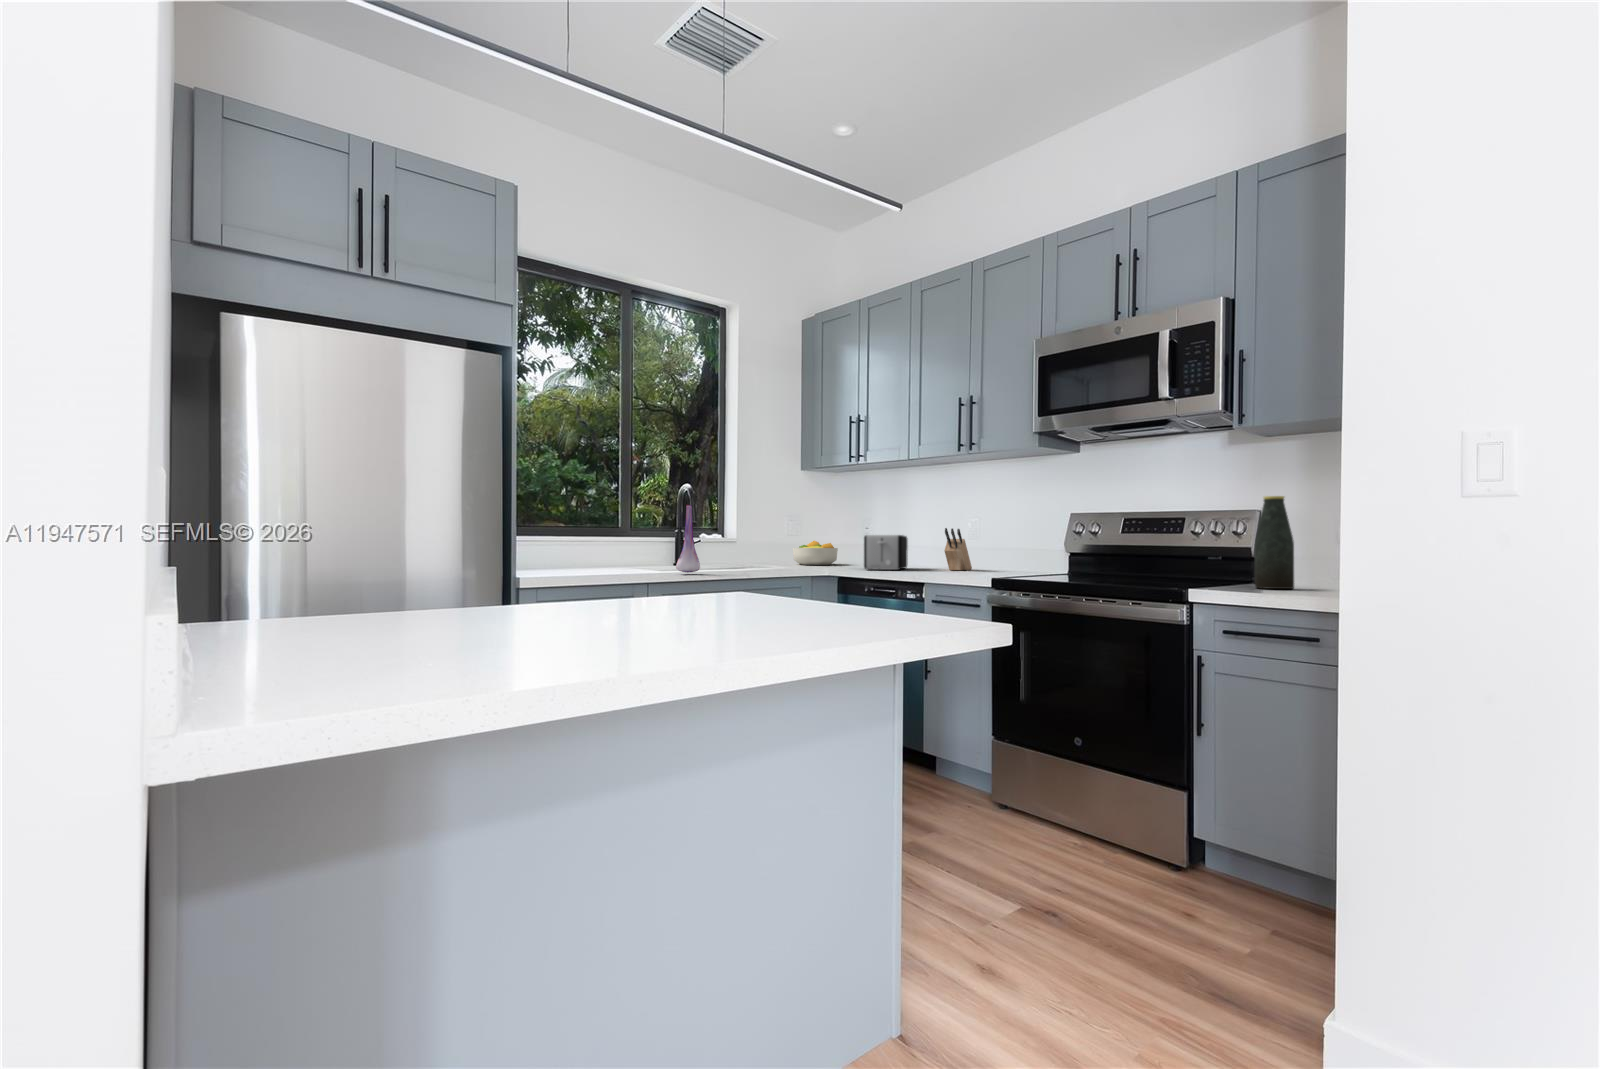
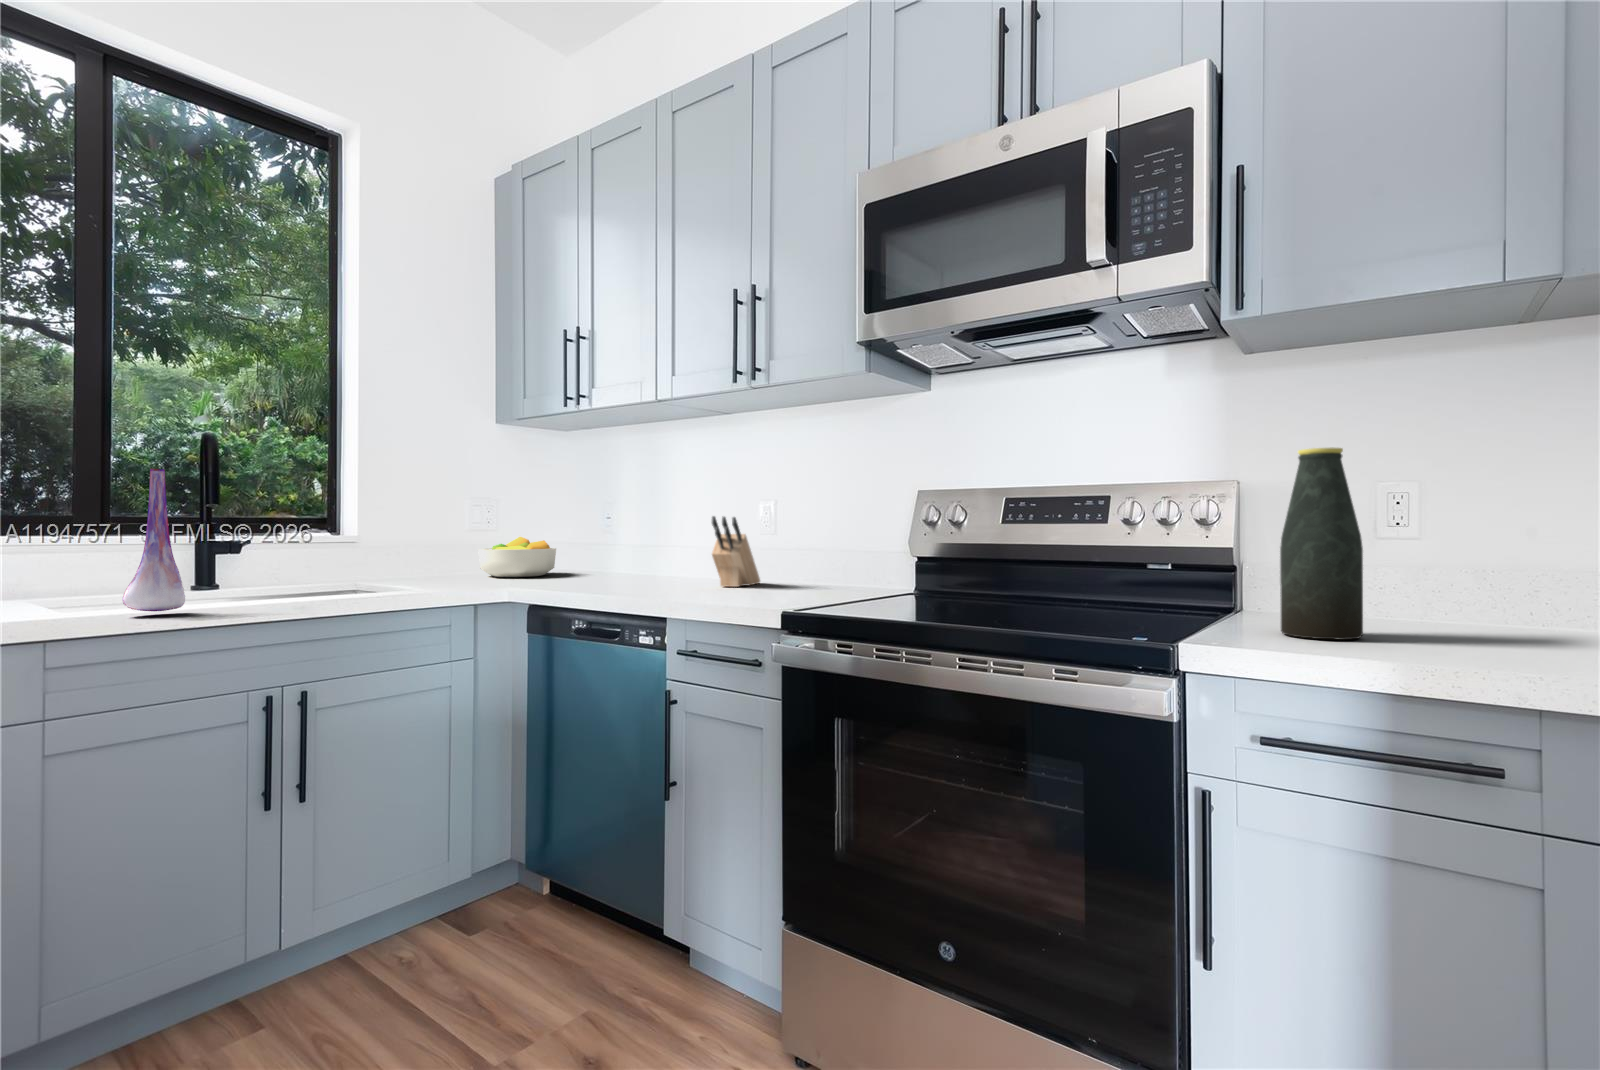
toaster: present [864,535,908,570] -> none [572,528,656,589]

